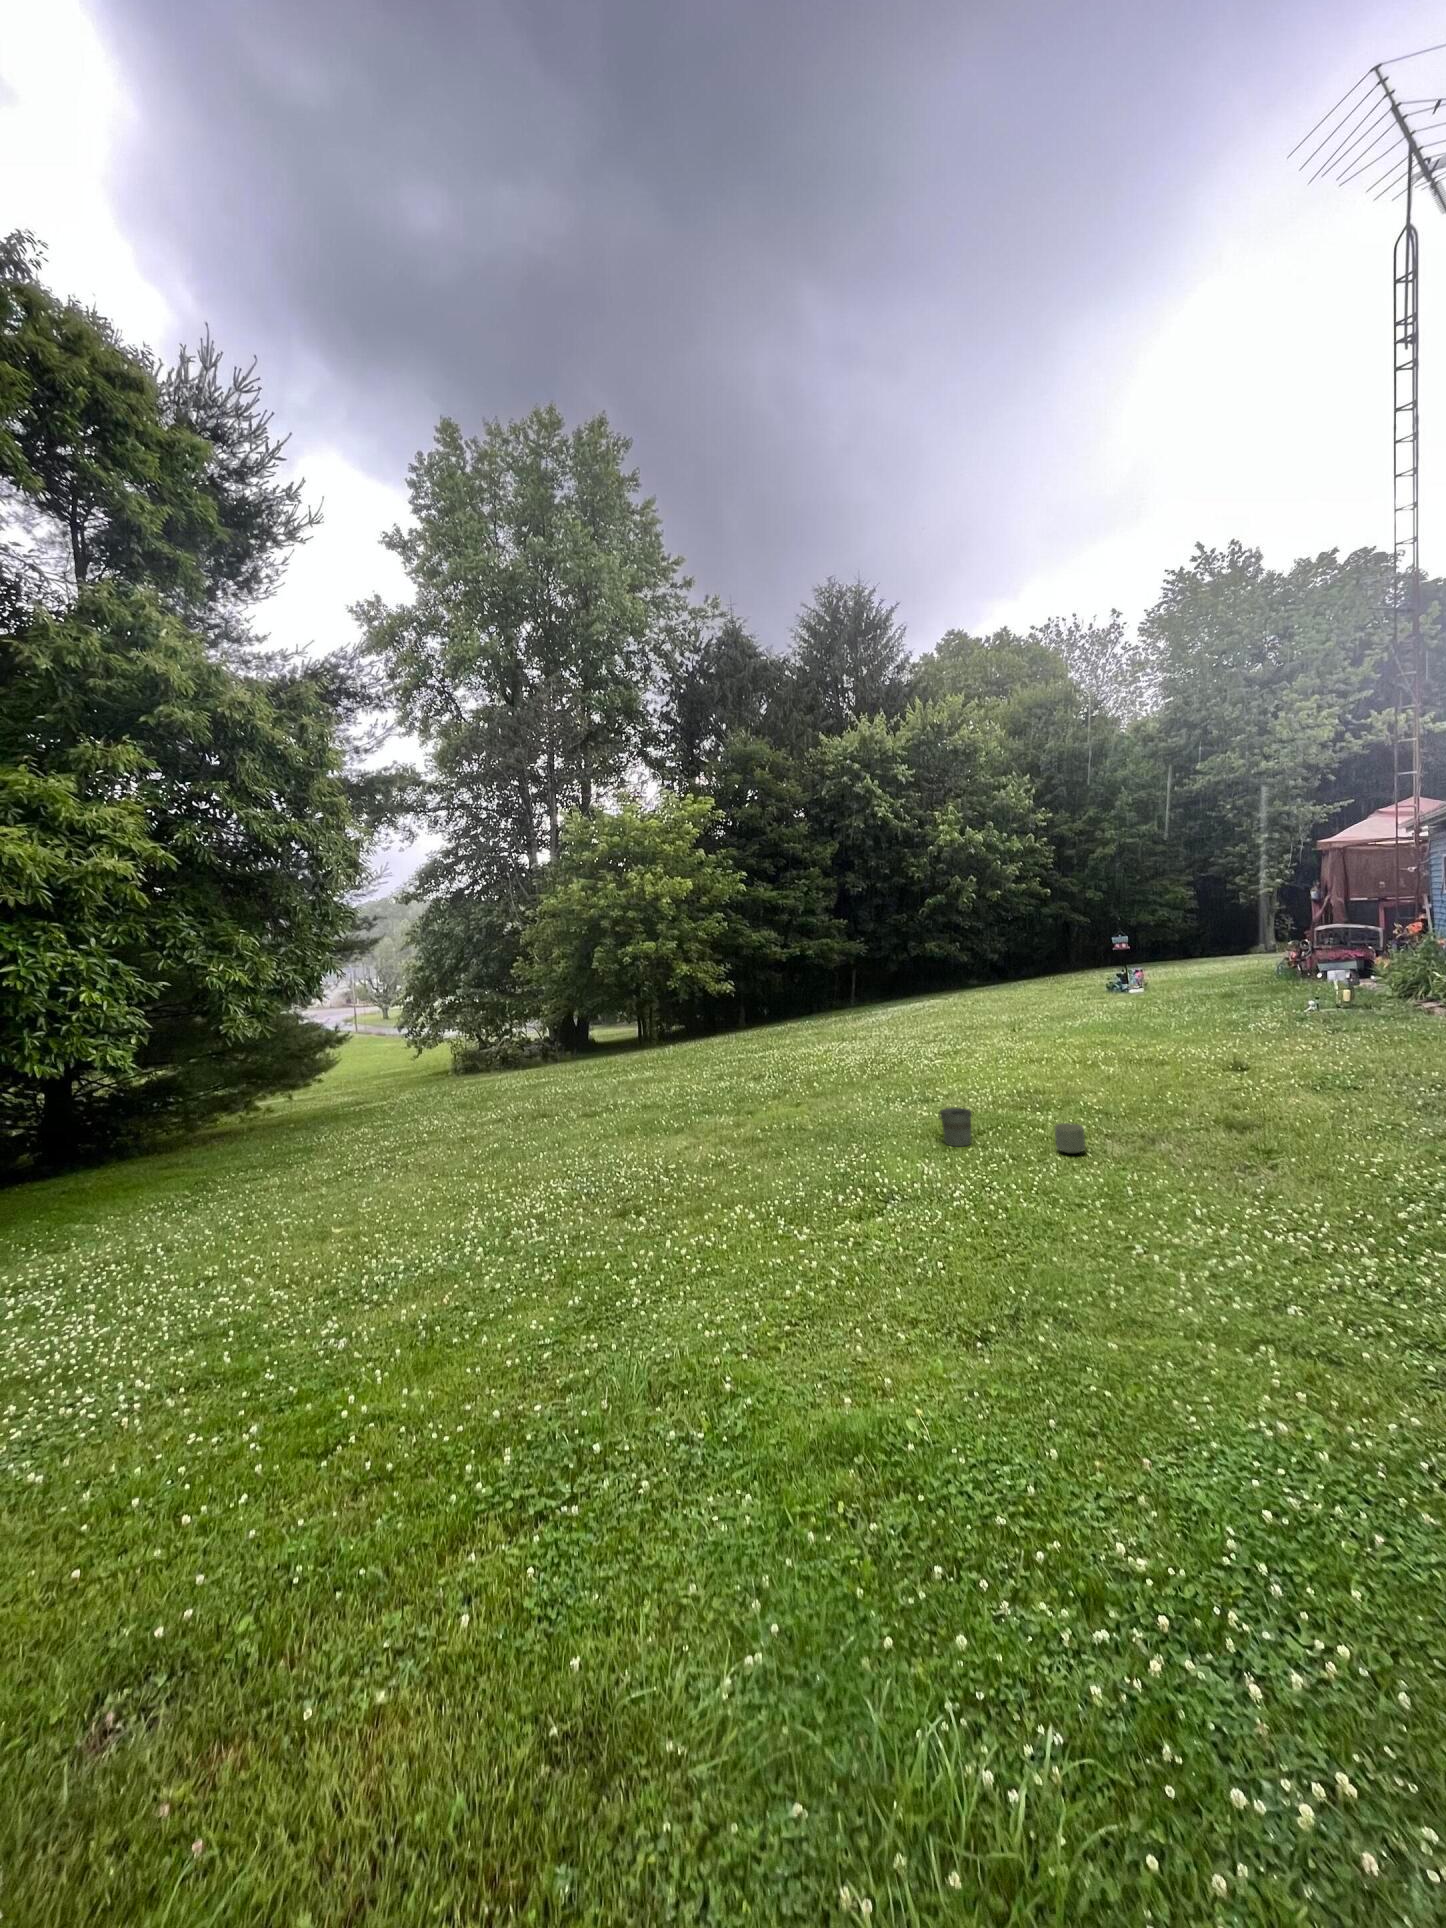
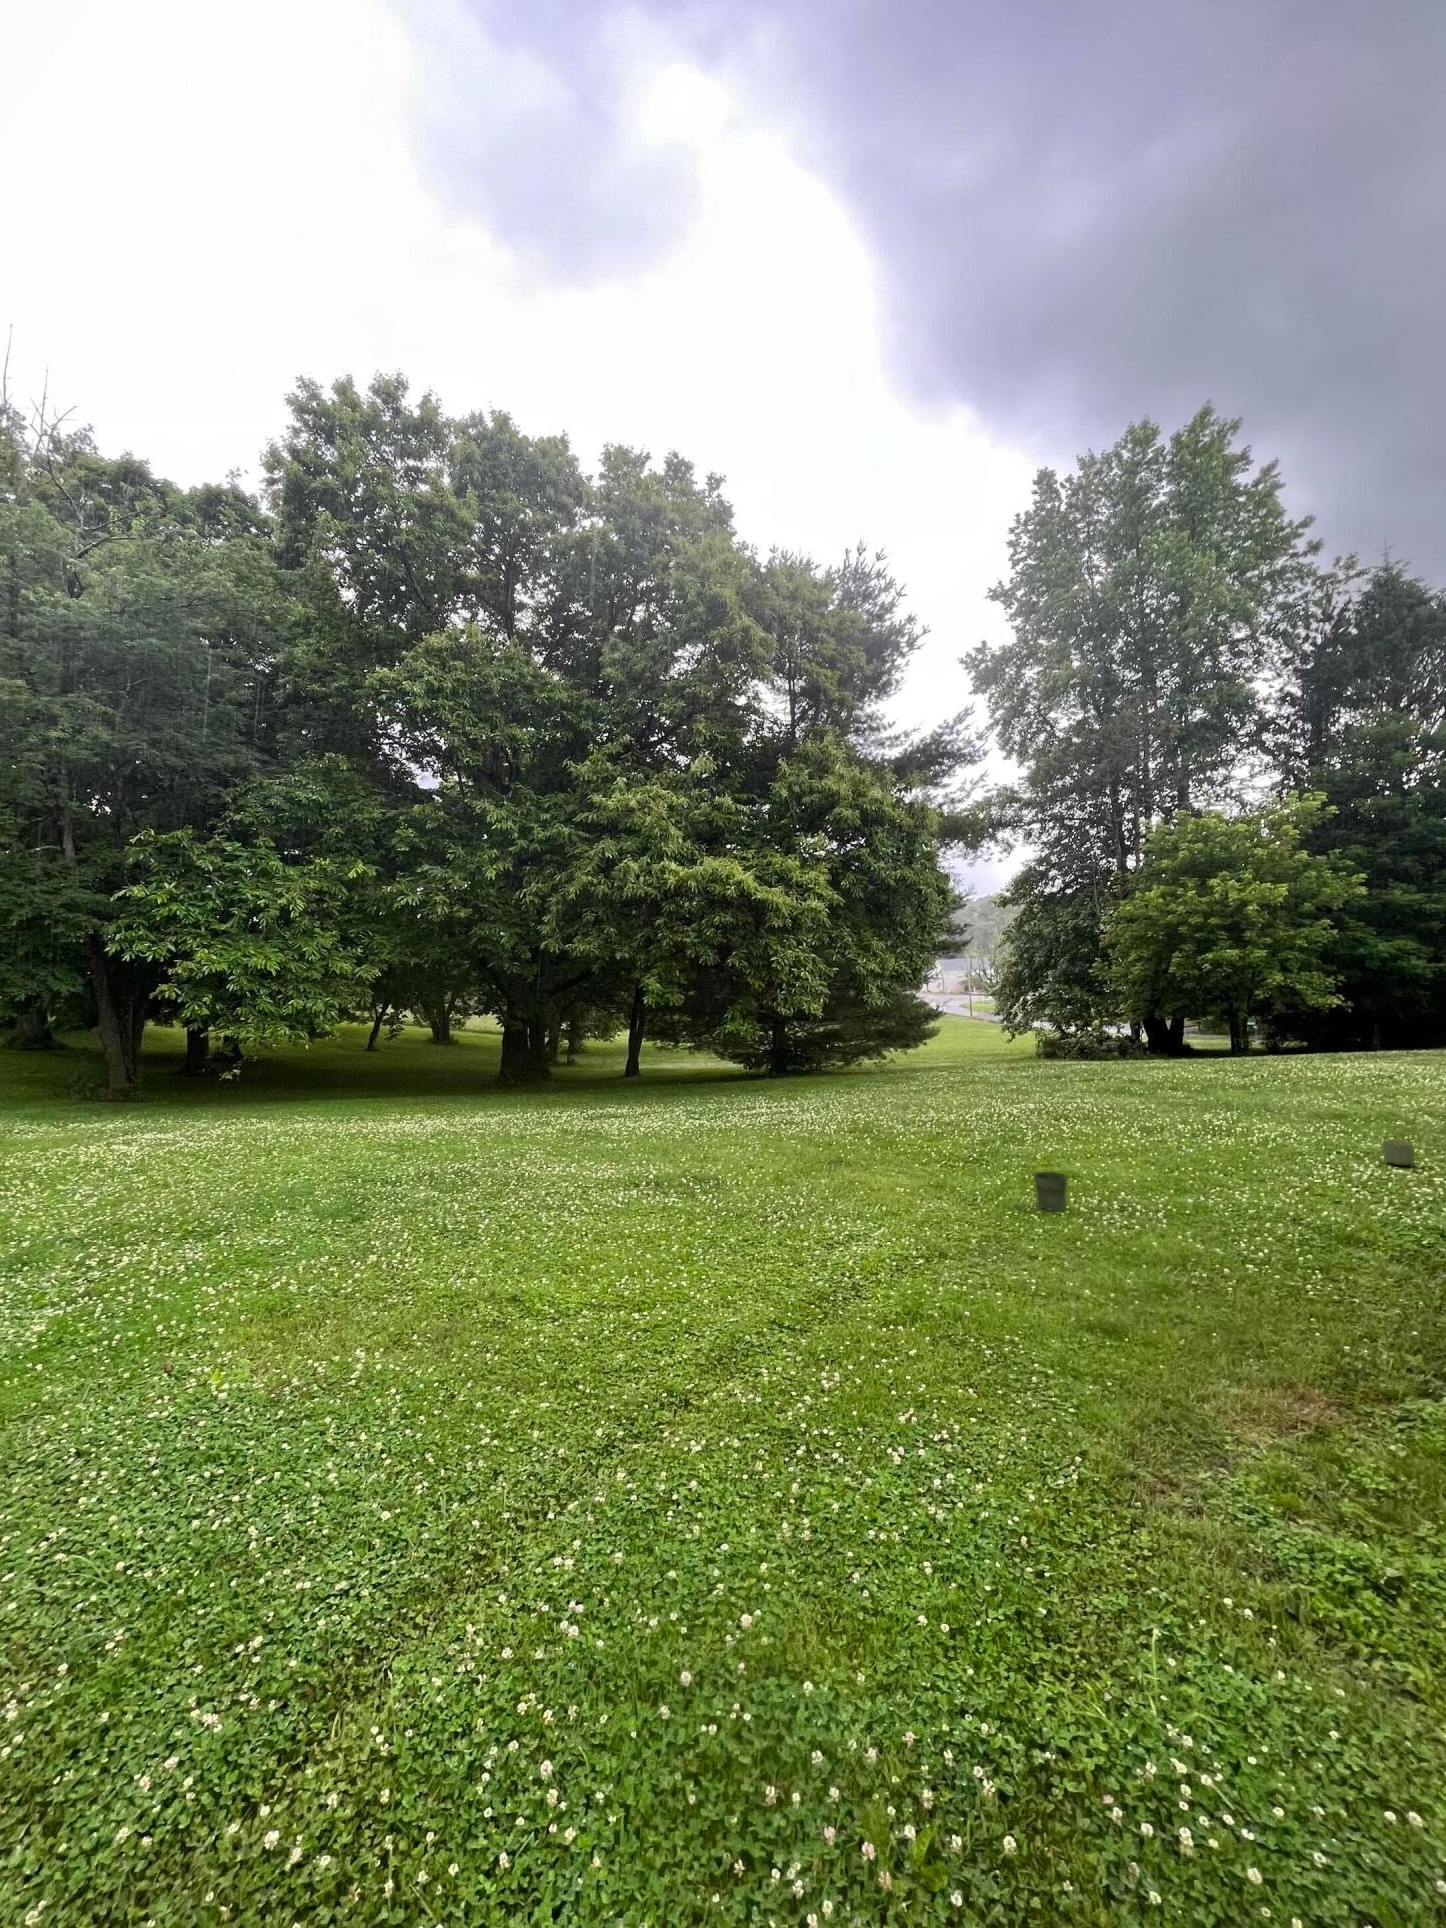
bucket: present [939,1107,973,1146] -> present [1034,1172,1068,1211]

